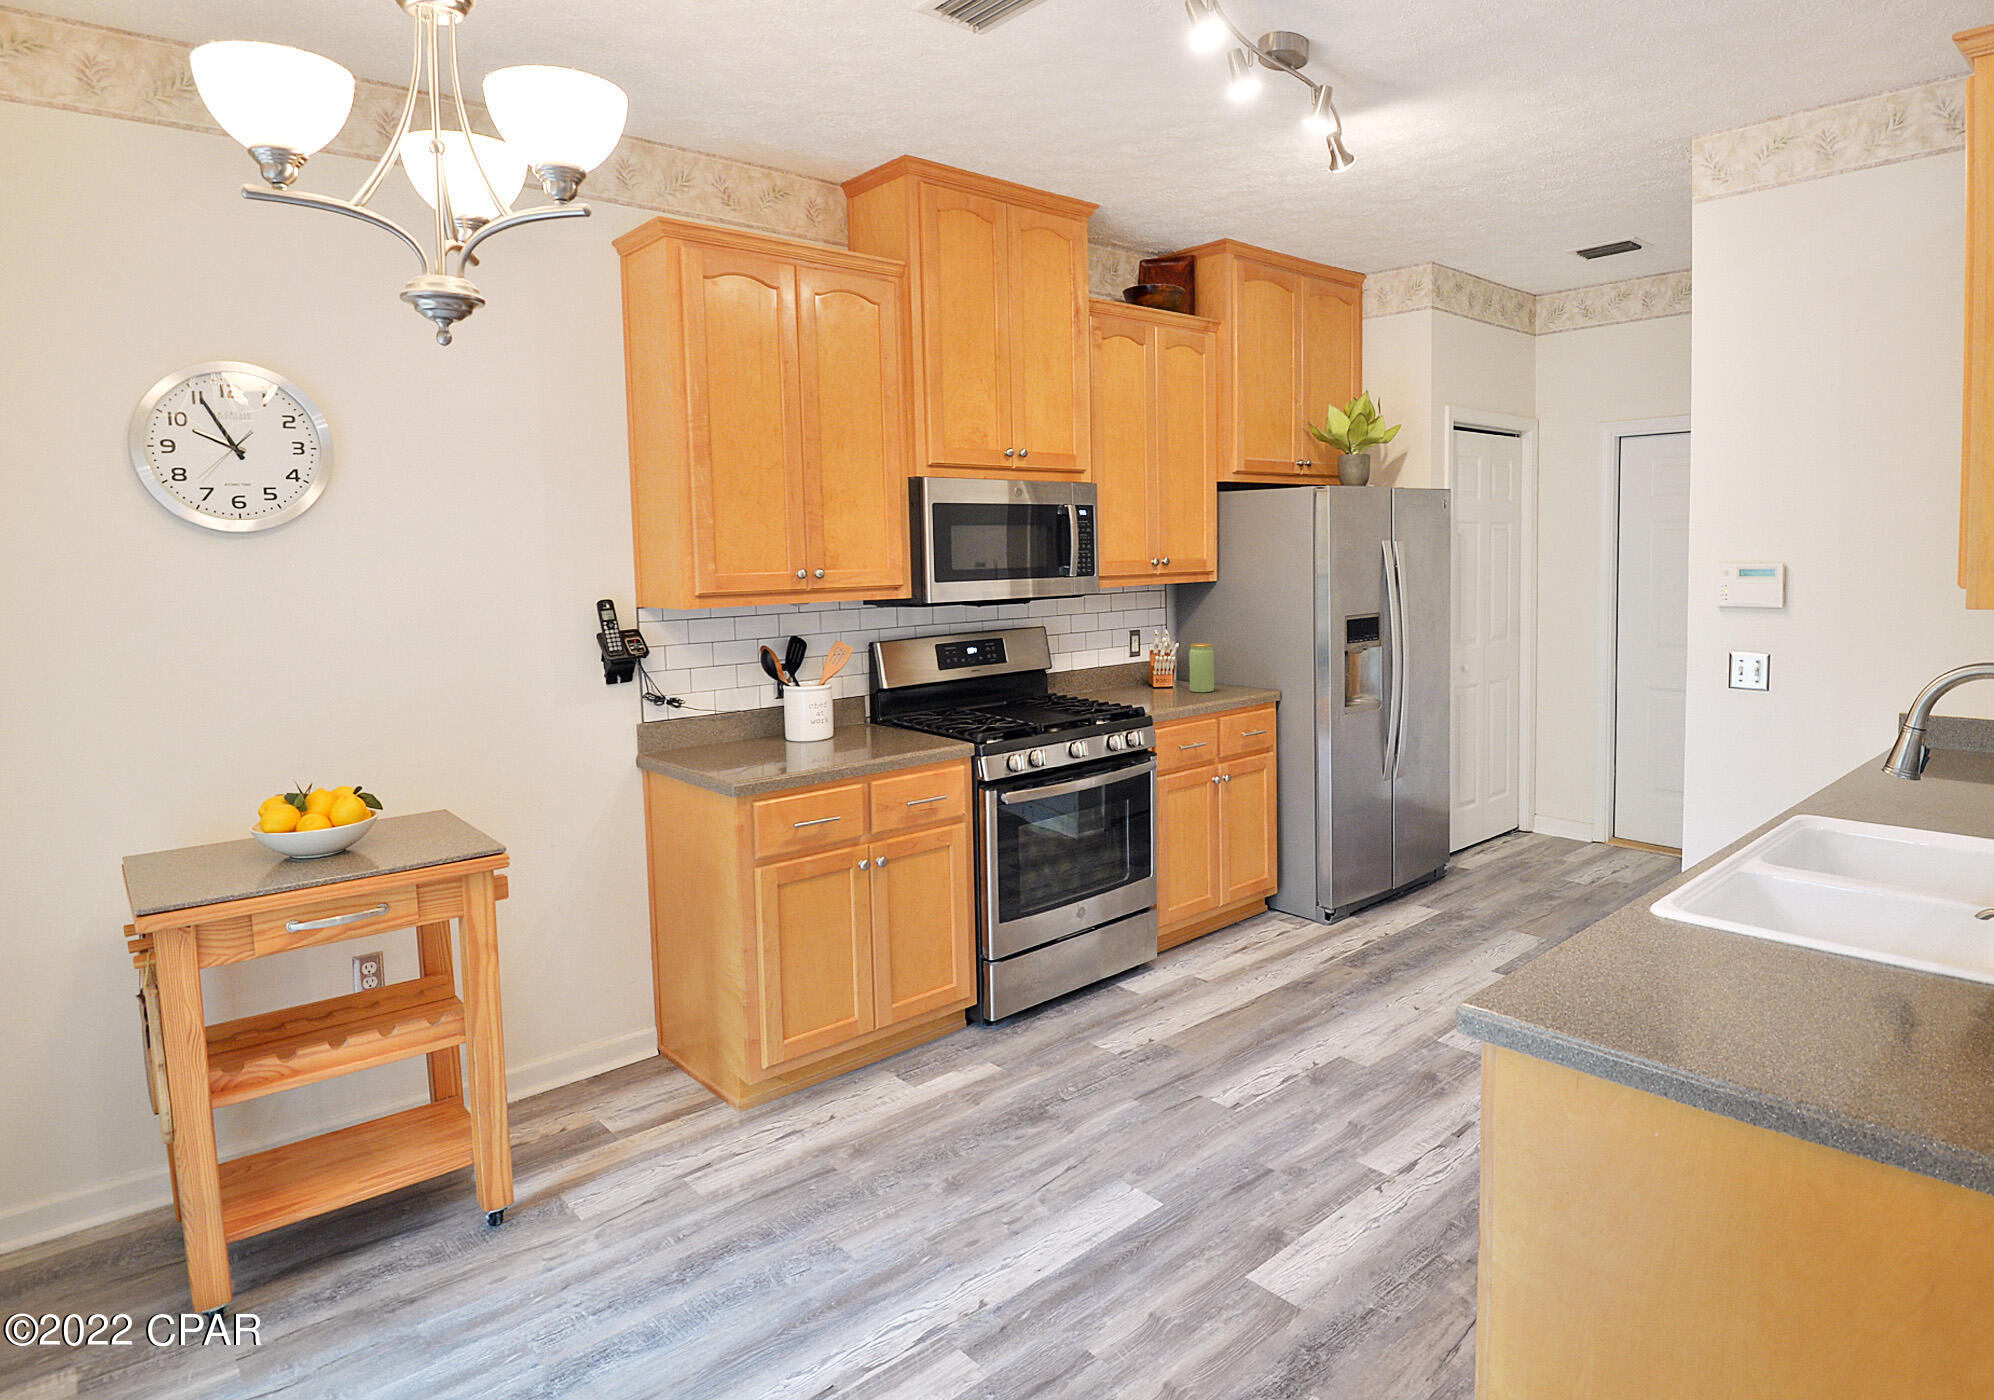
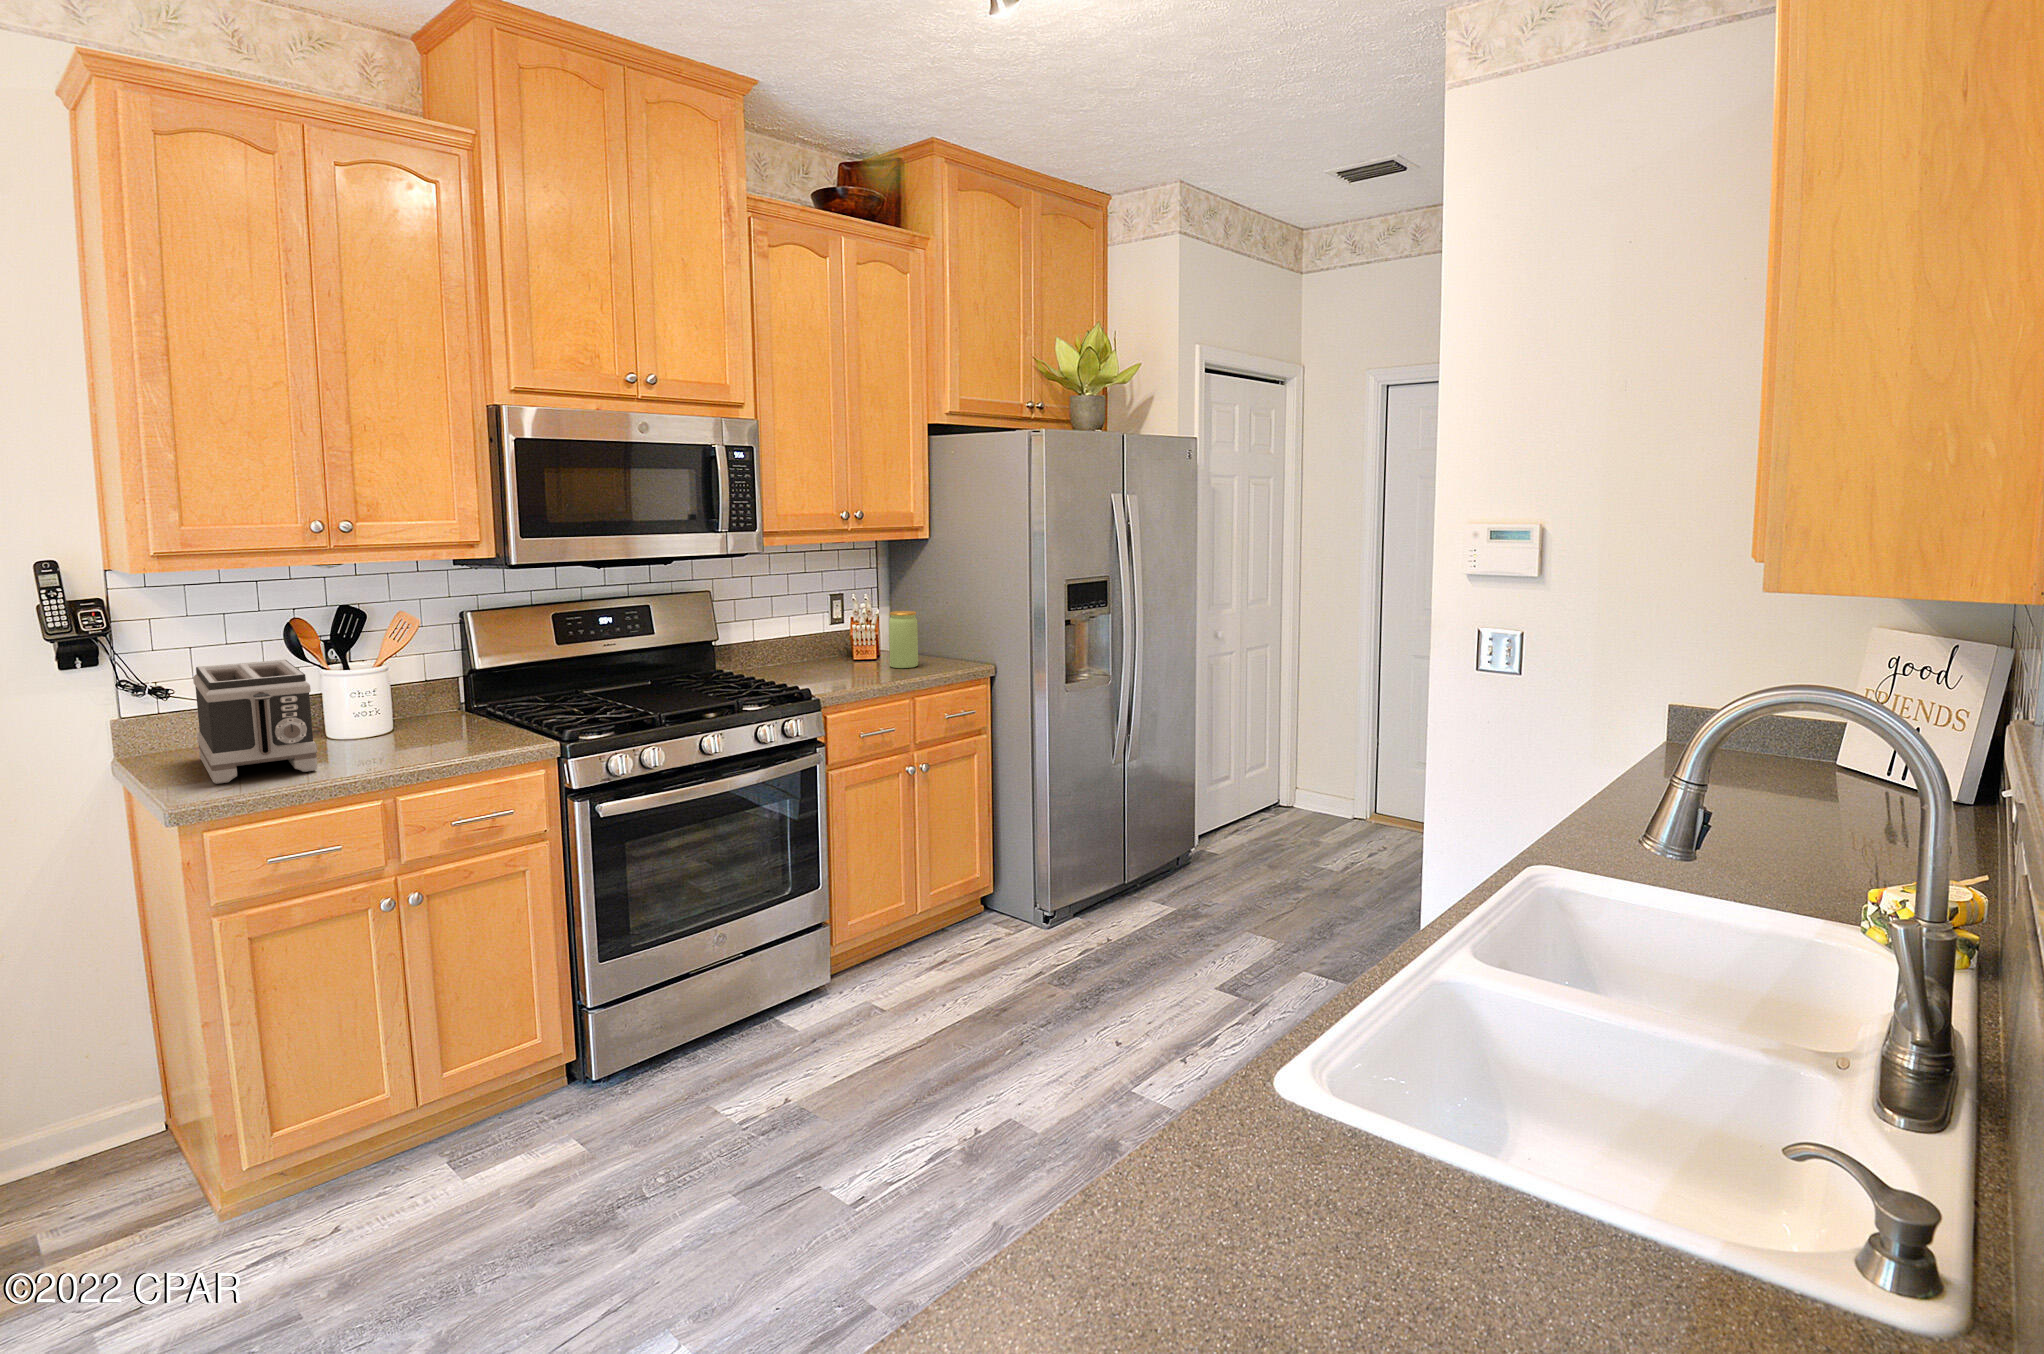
toaster: none [712,677,811,767] -> present [193,660,317,784]

